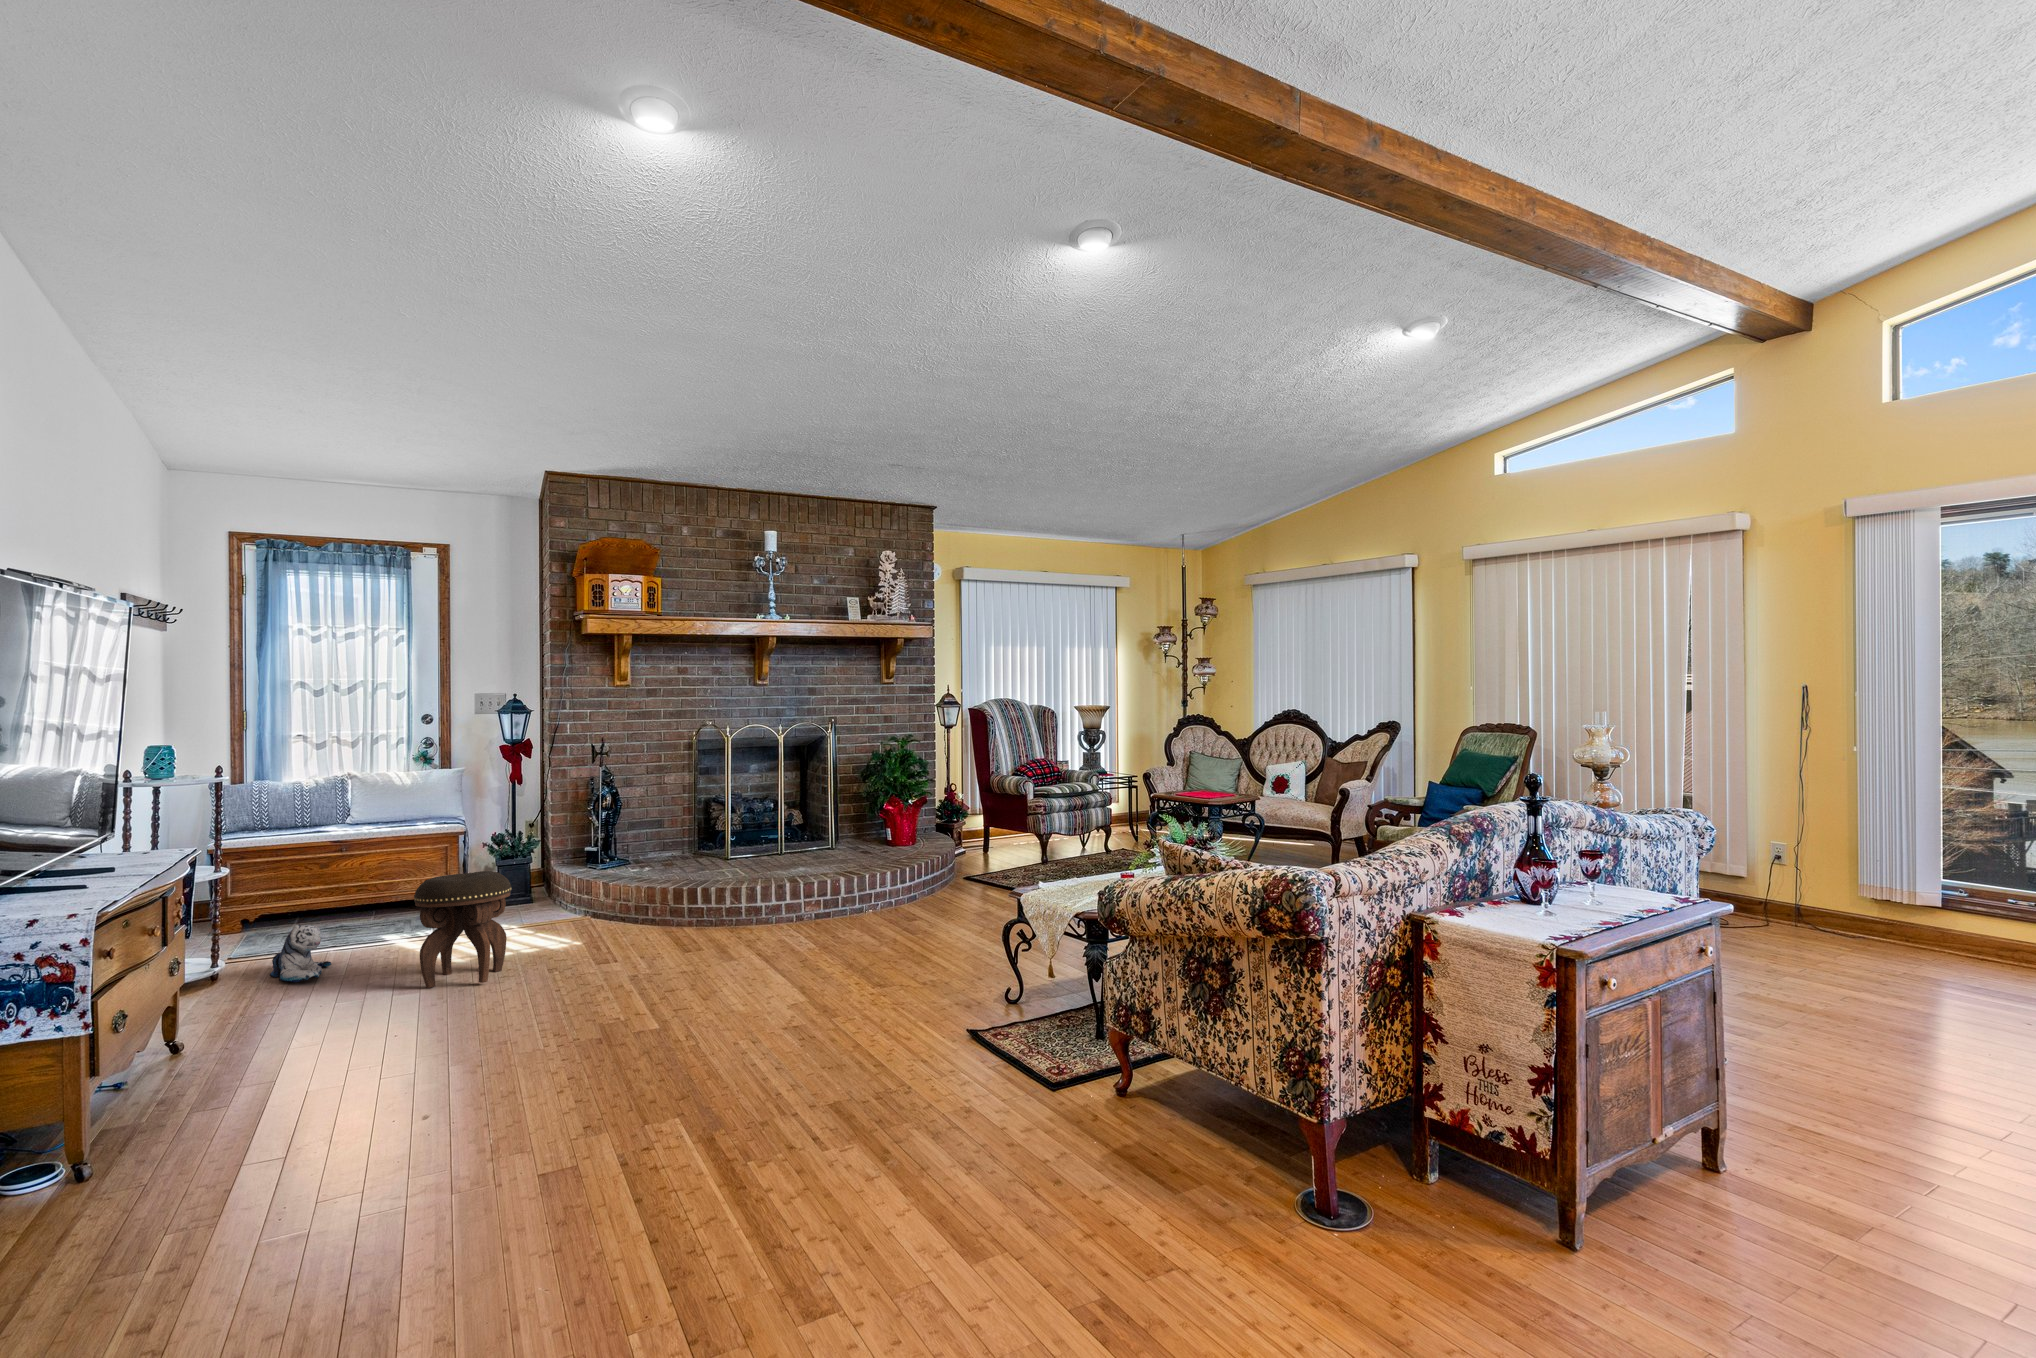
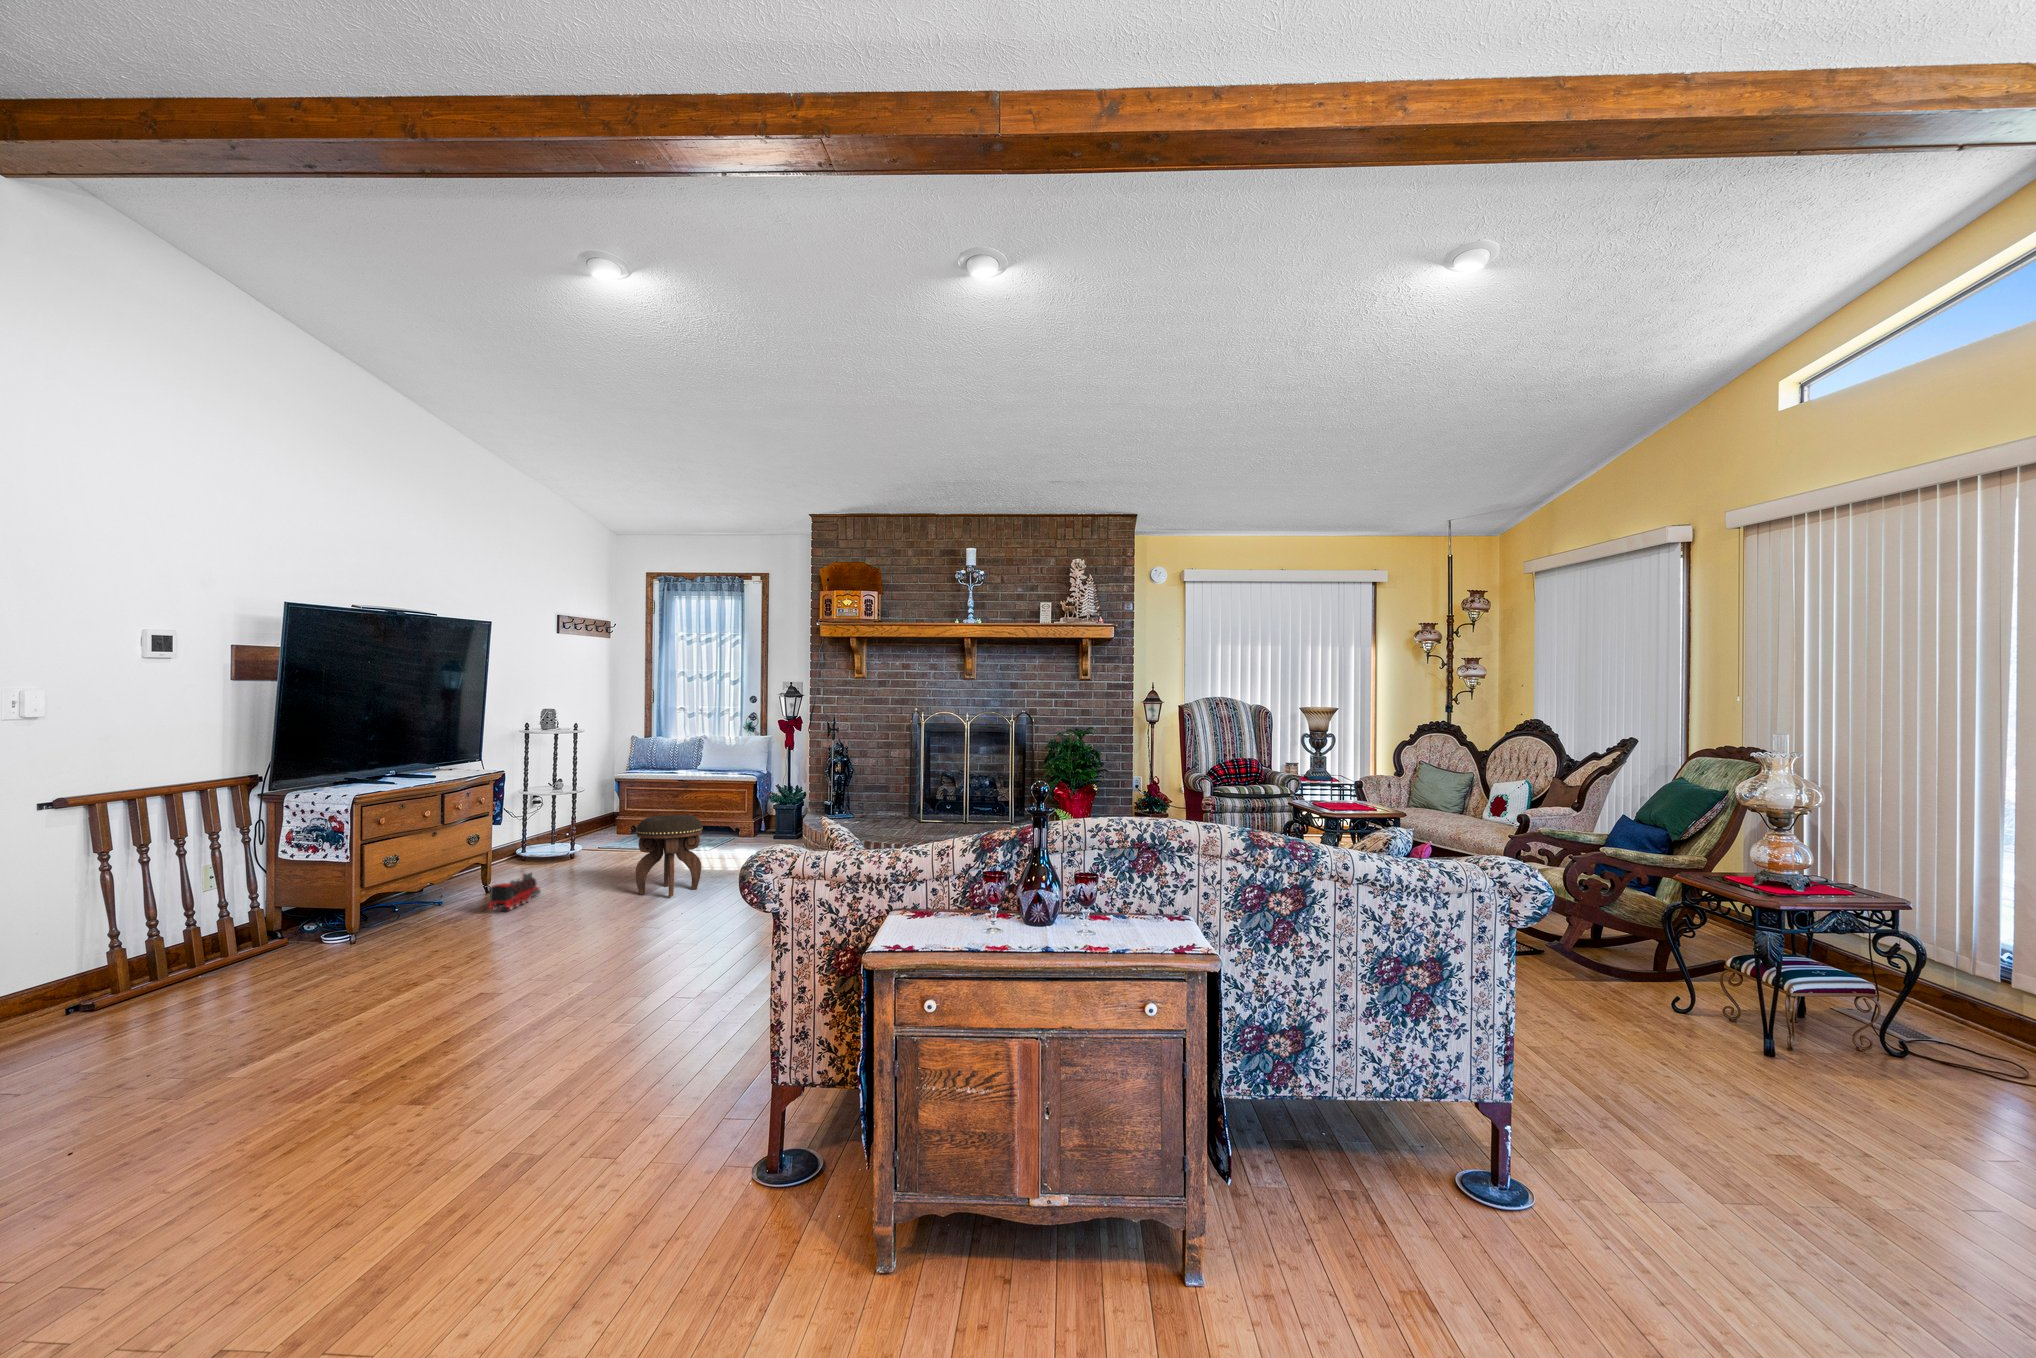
plush toy: present [270,924,331,982] -> none [582,839,621,877]
toy train: none [221,981,262,1041] -> present [489,873,541,910]

